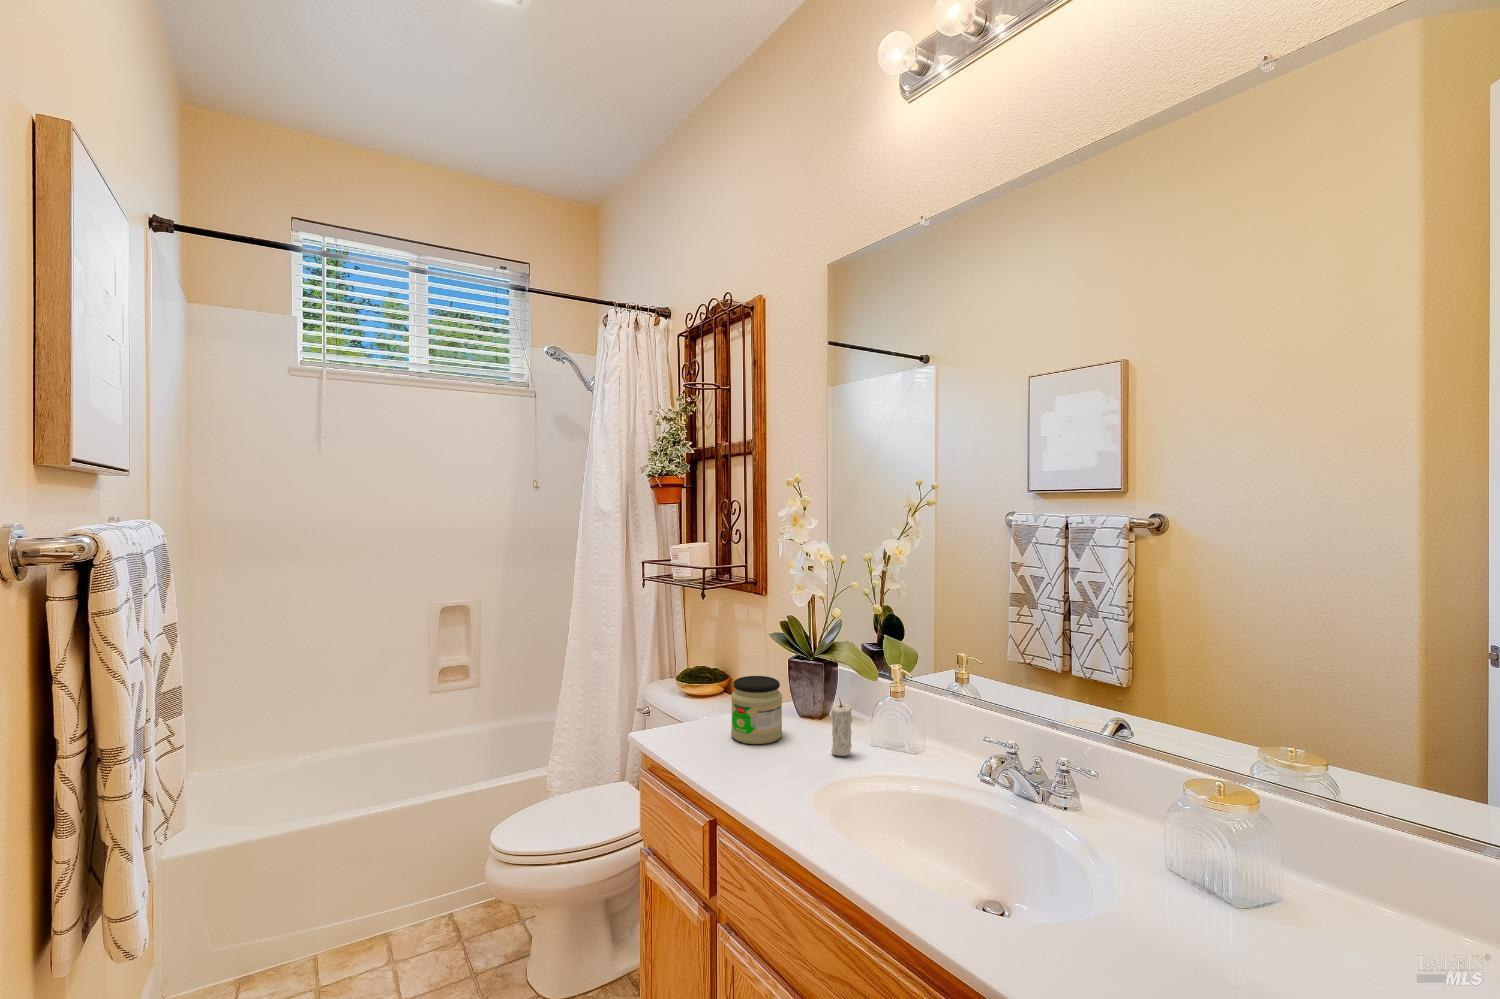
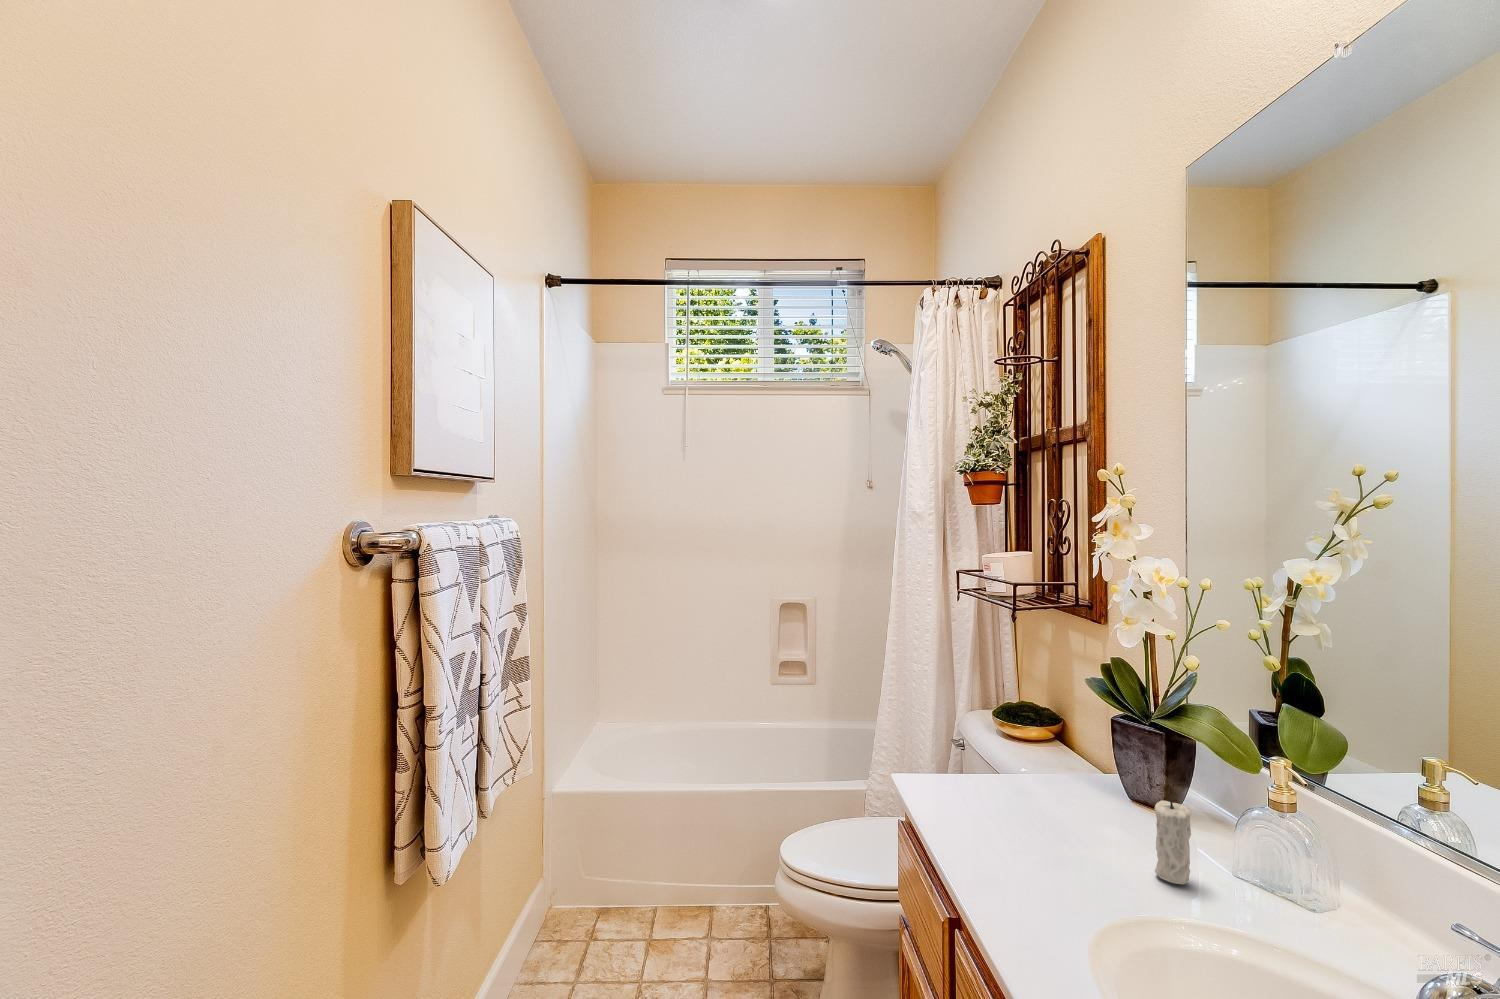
jar: present [731,676,782,744] -> none [1013,733,1088,831]

